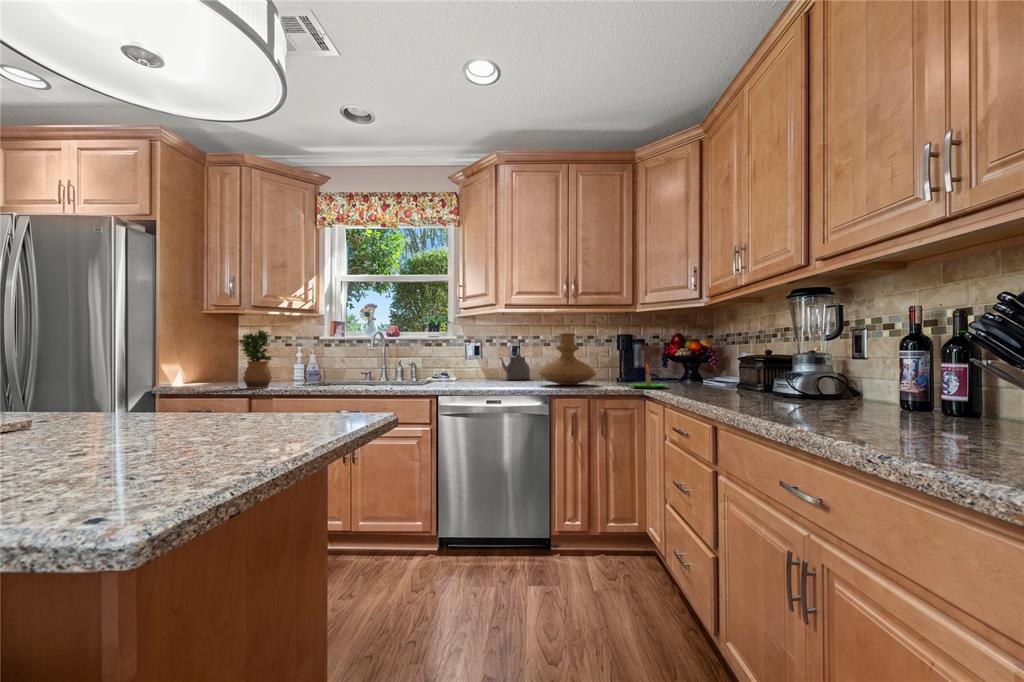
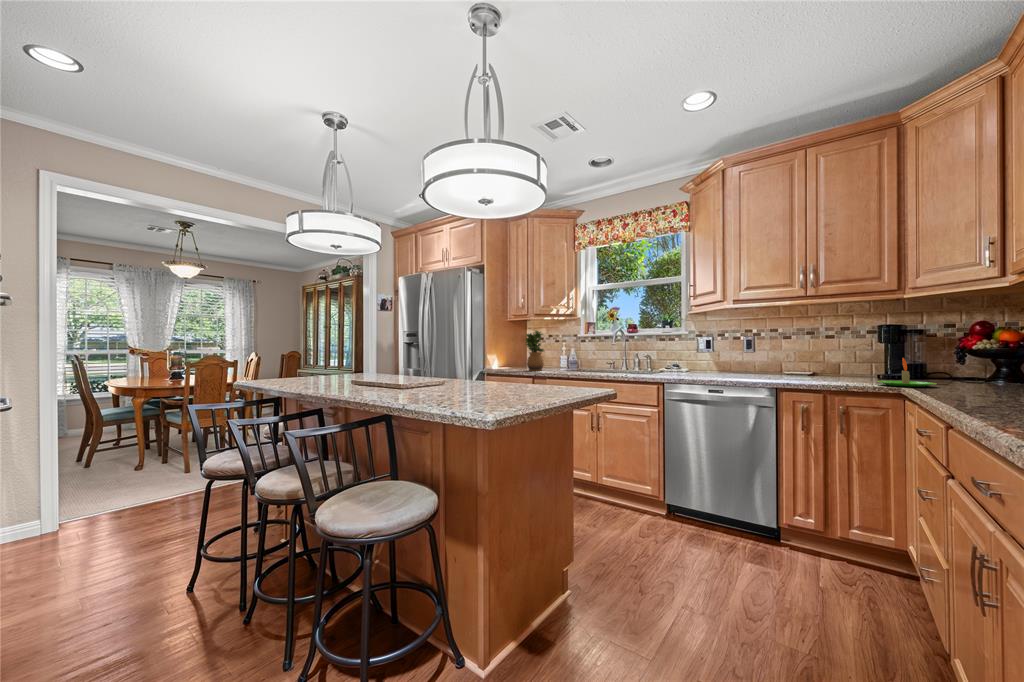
vase: present [539,333,596,385] -> none [765,326,838,379]
kettle: present [499,346,530,380] -> none [731,340,768,372]

